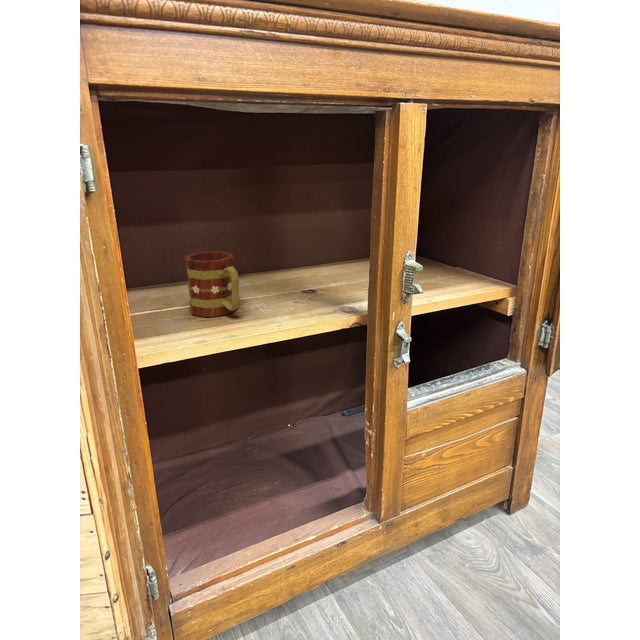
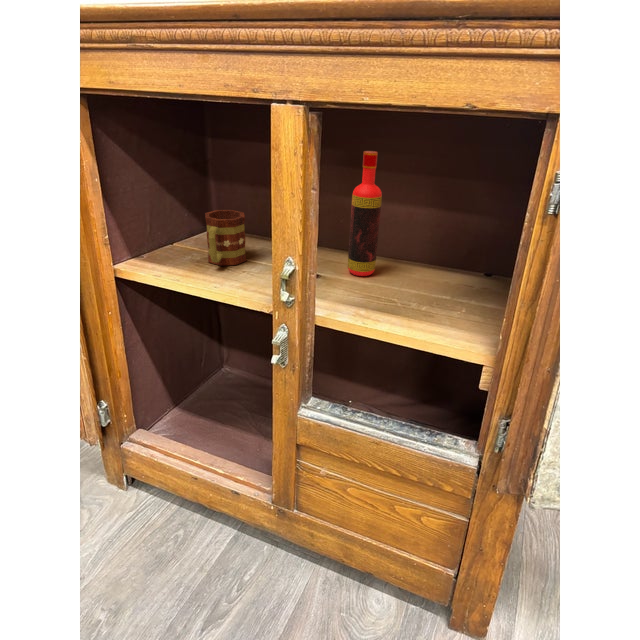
bottle: none [318,164,346,282] -> present [348,151,382,276]

